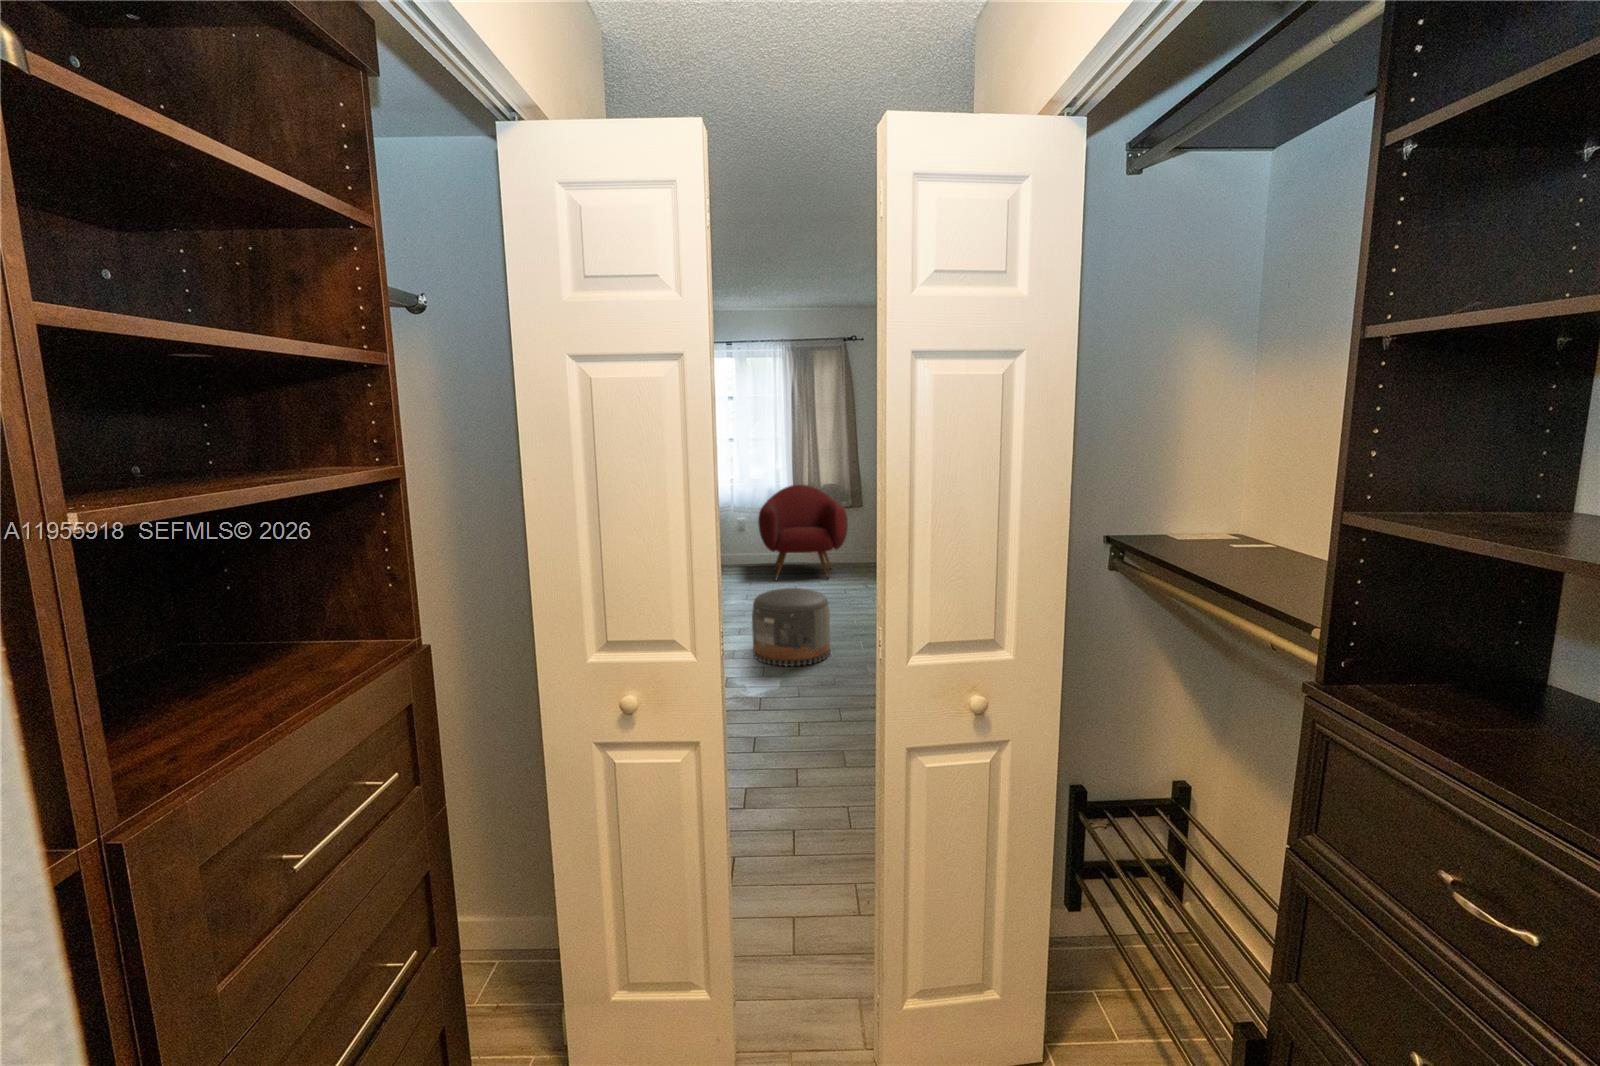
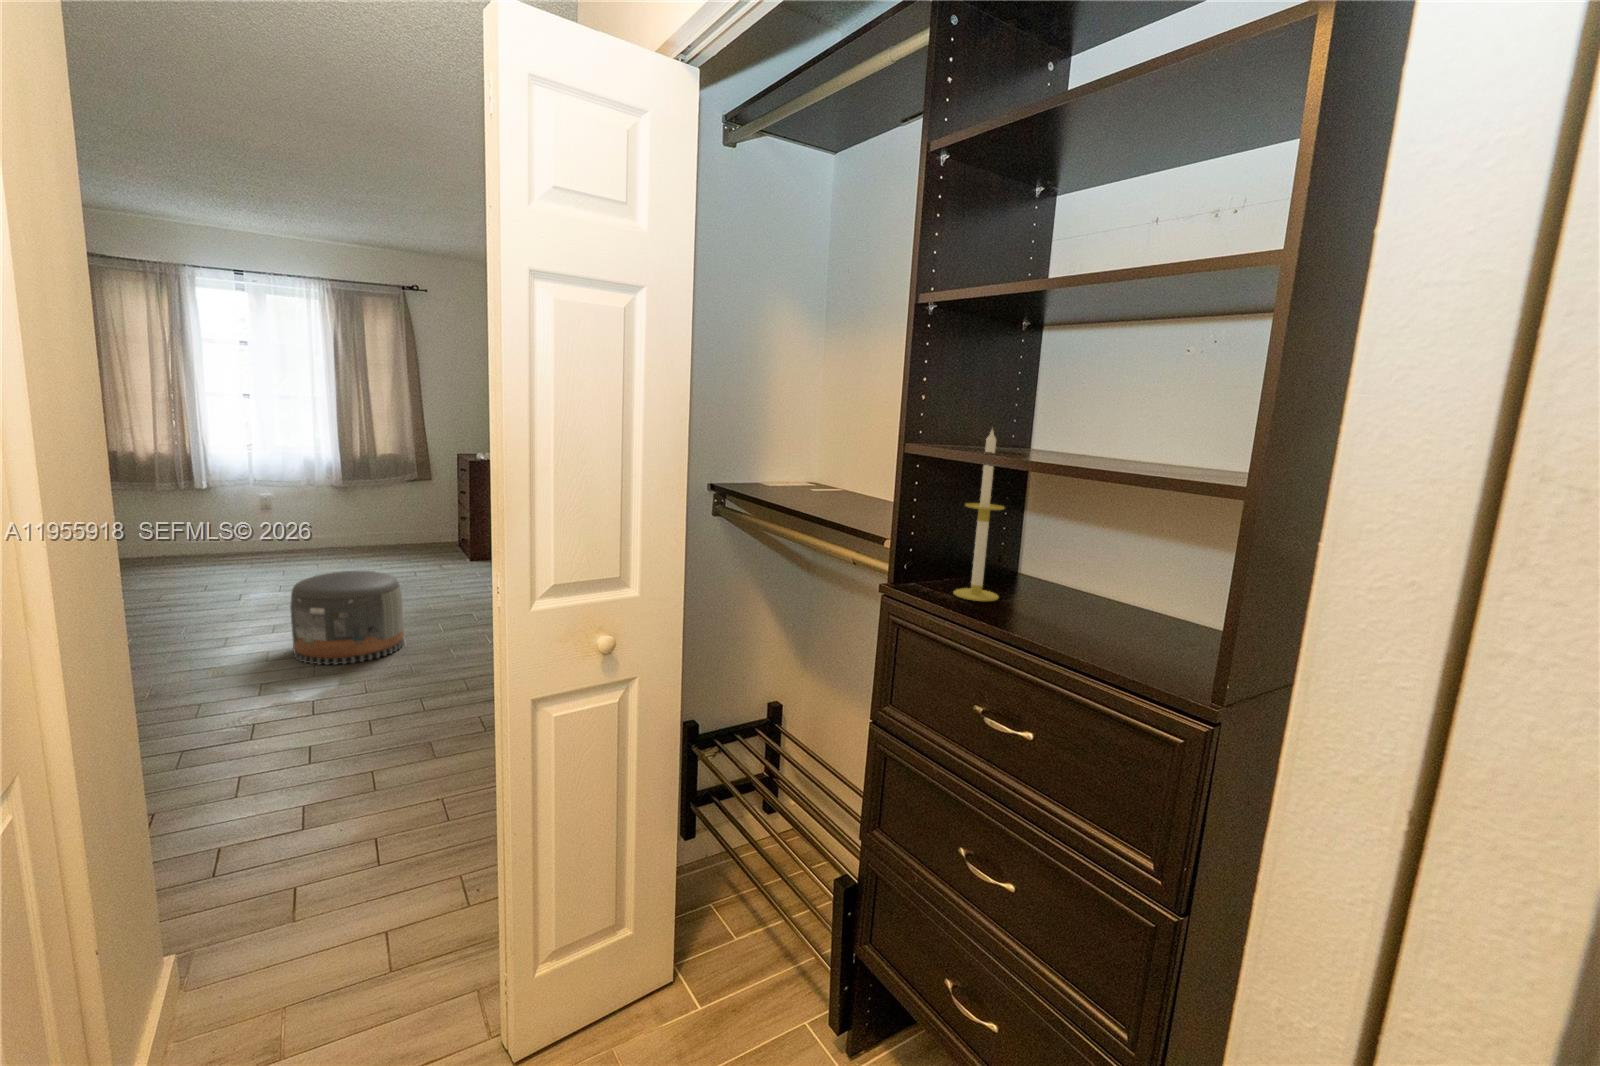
armchair: present [758,485,848,580] -> none [290,453,417,568]
candle: none [1421,496,1516,735] -> present [954,430,1004,601]

